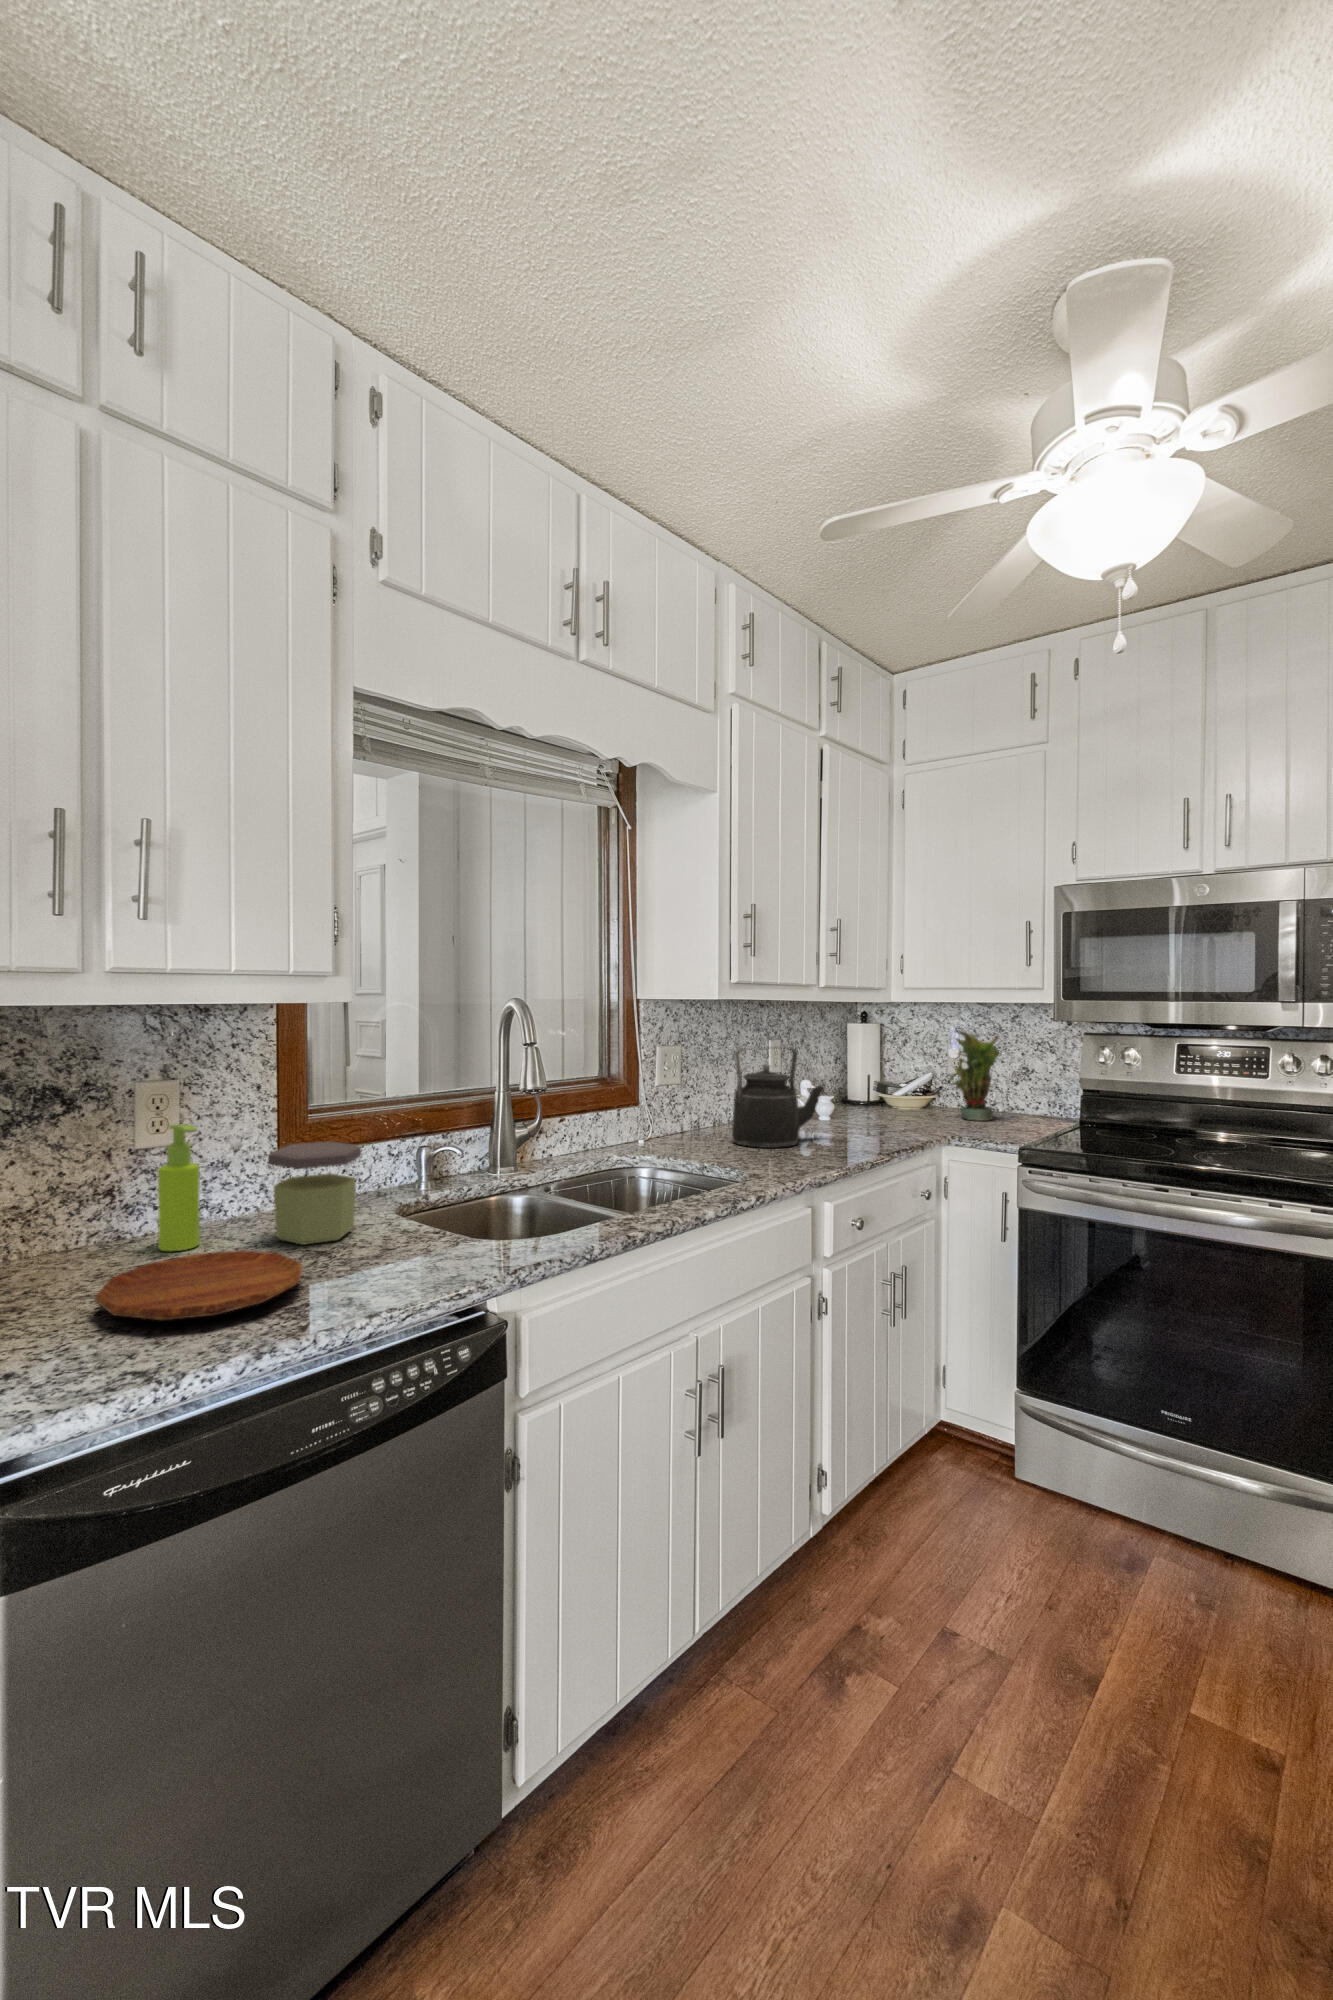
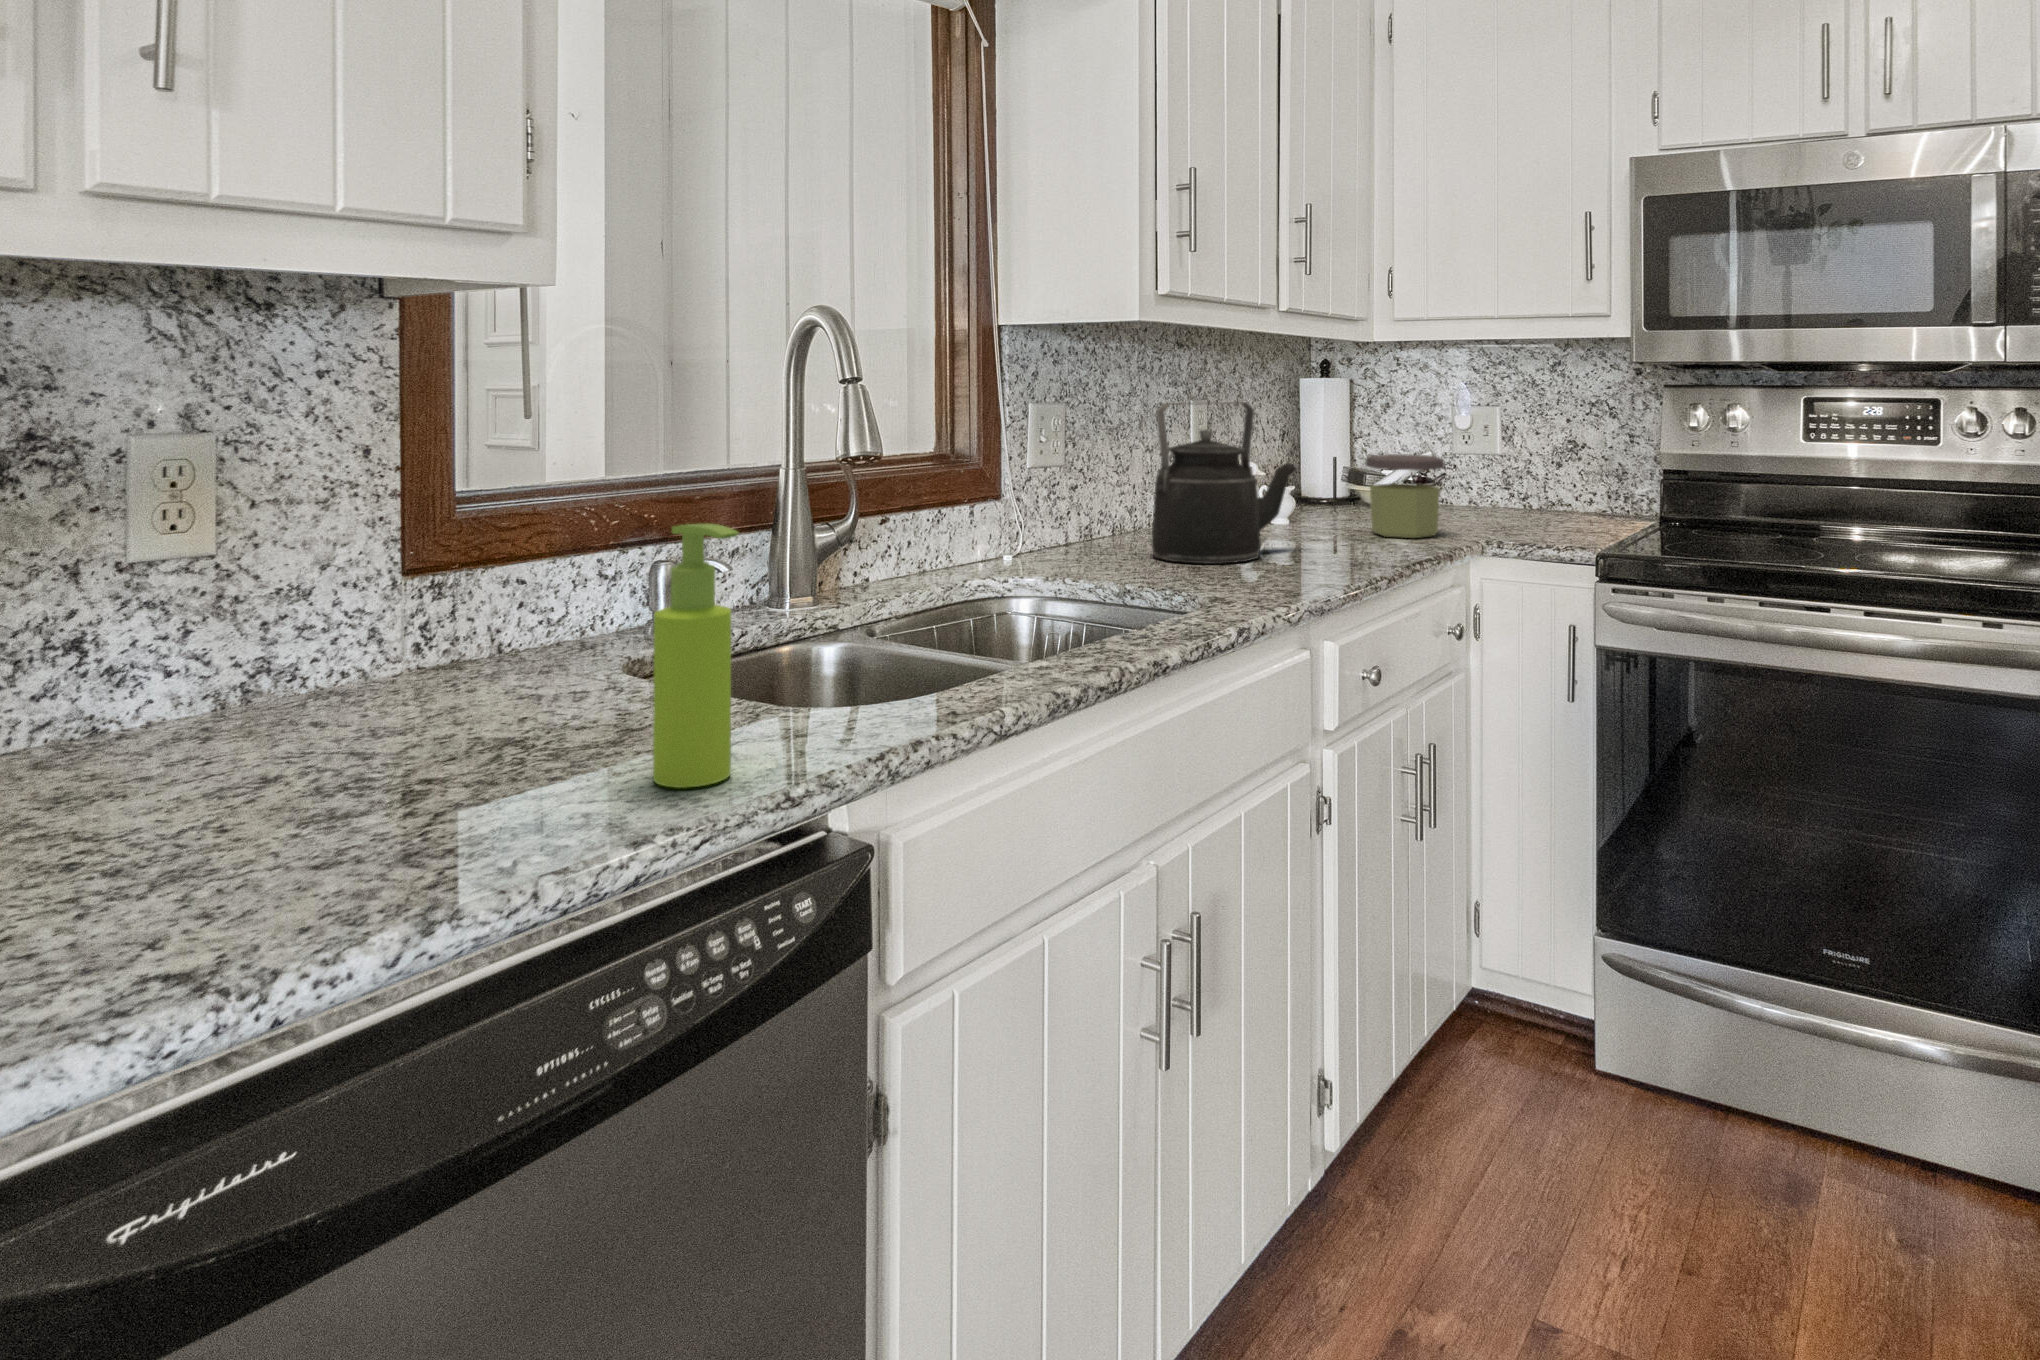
potted plant: present [948,1030,1000,1121] -> none [1461,378,1547,521]
soap dispenser: present [158,1124,199,1251] -> present [653,524,738,788]
jar: present [268,1141,361,1245] -> present [1365,454,1445,538]
tray: present [94,1250,303,1320] -> none [62,739,483,870]

